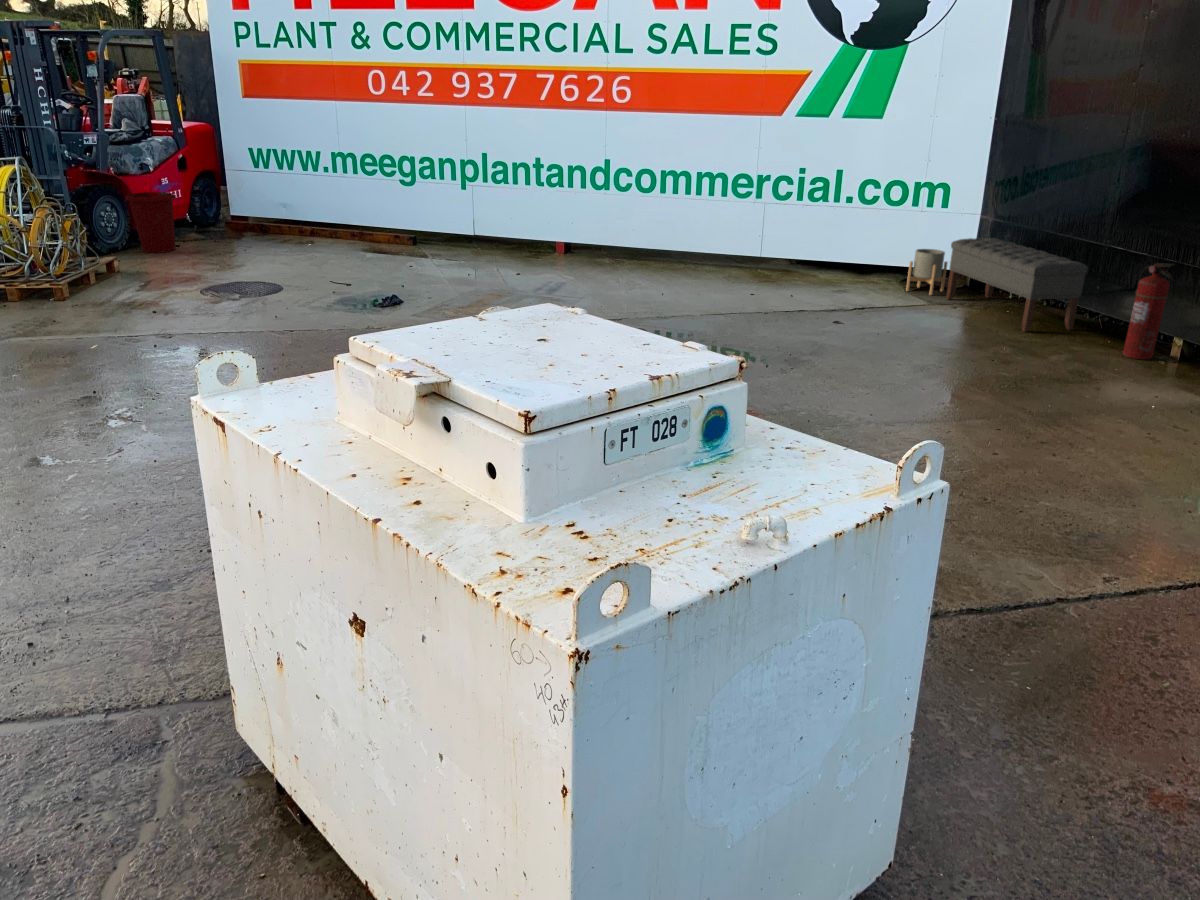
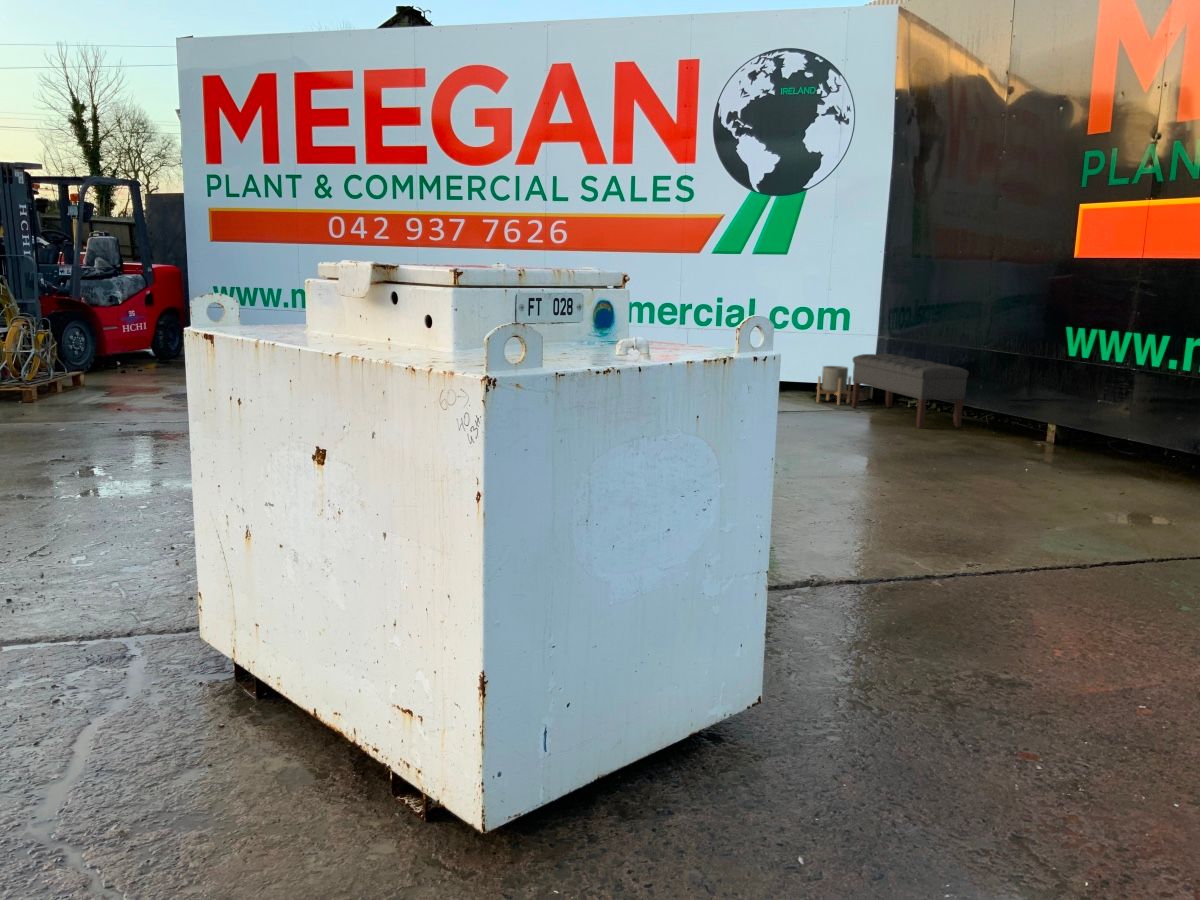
waste bin: present [125,192,176,253] -> none [94,322,144,377]
fire extinguisher: present [1123,263,1175,360] -> none [1002,361,1037,445]

